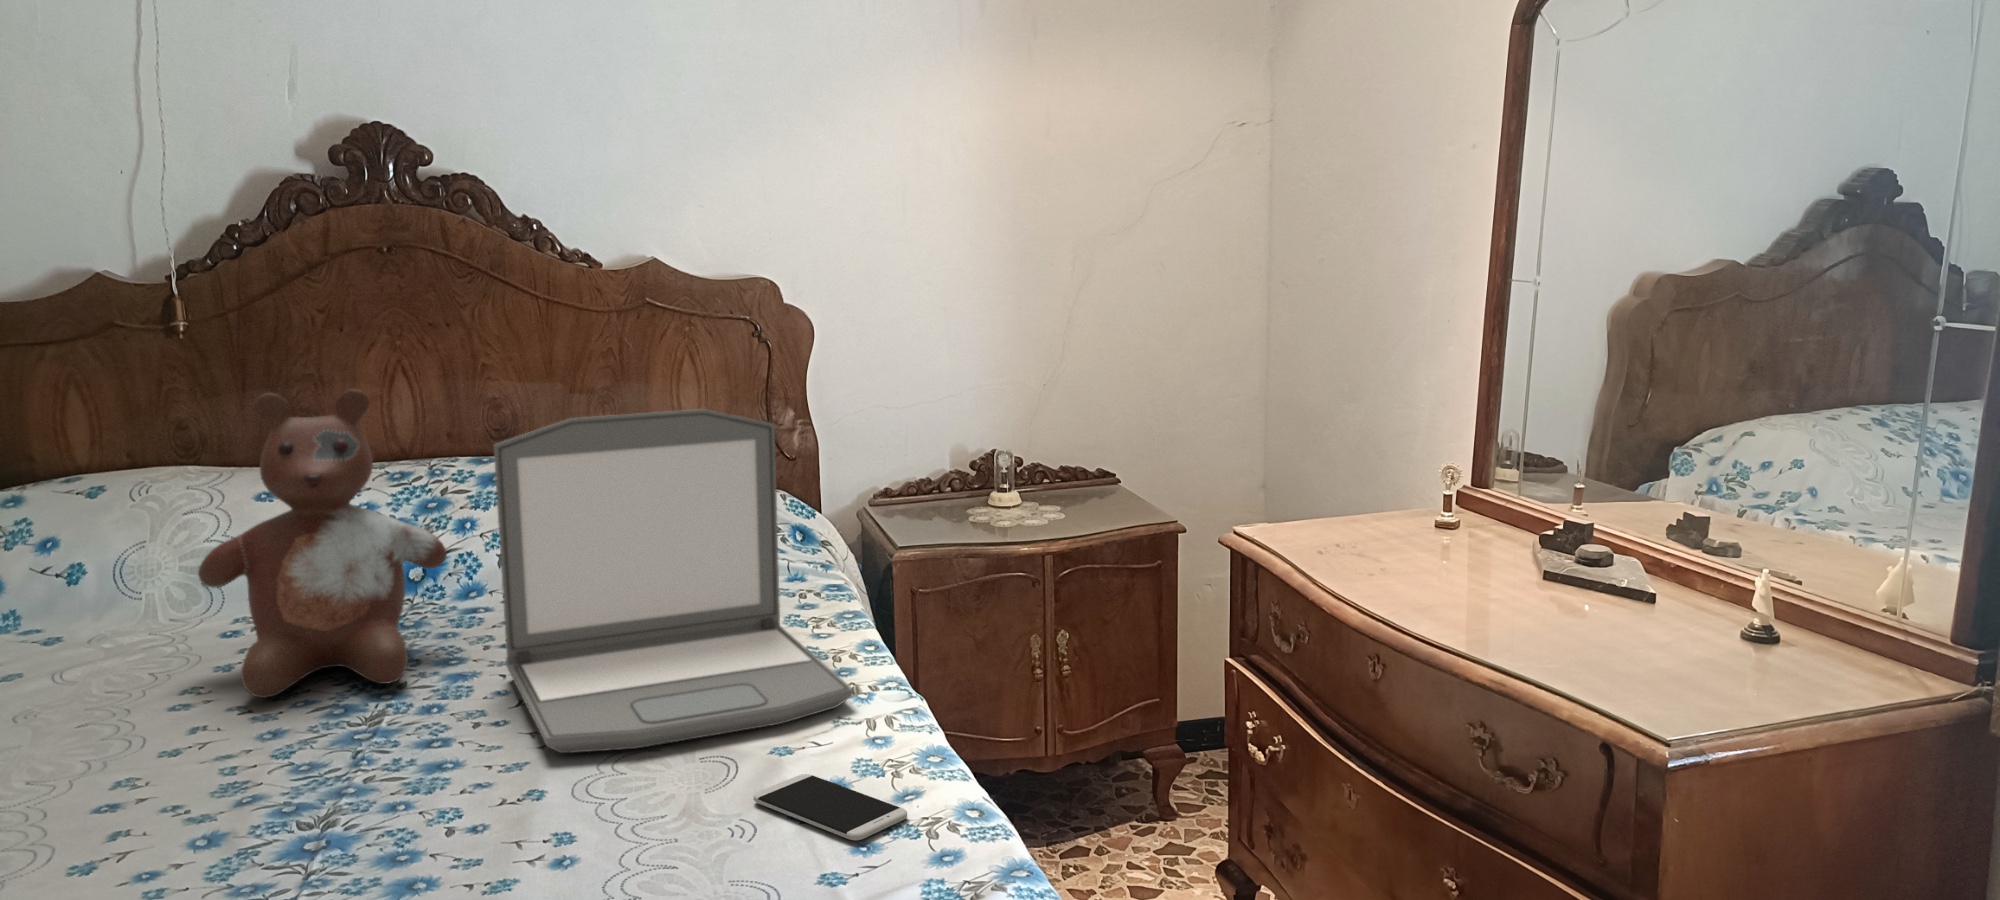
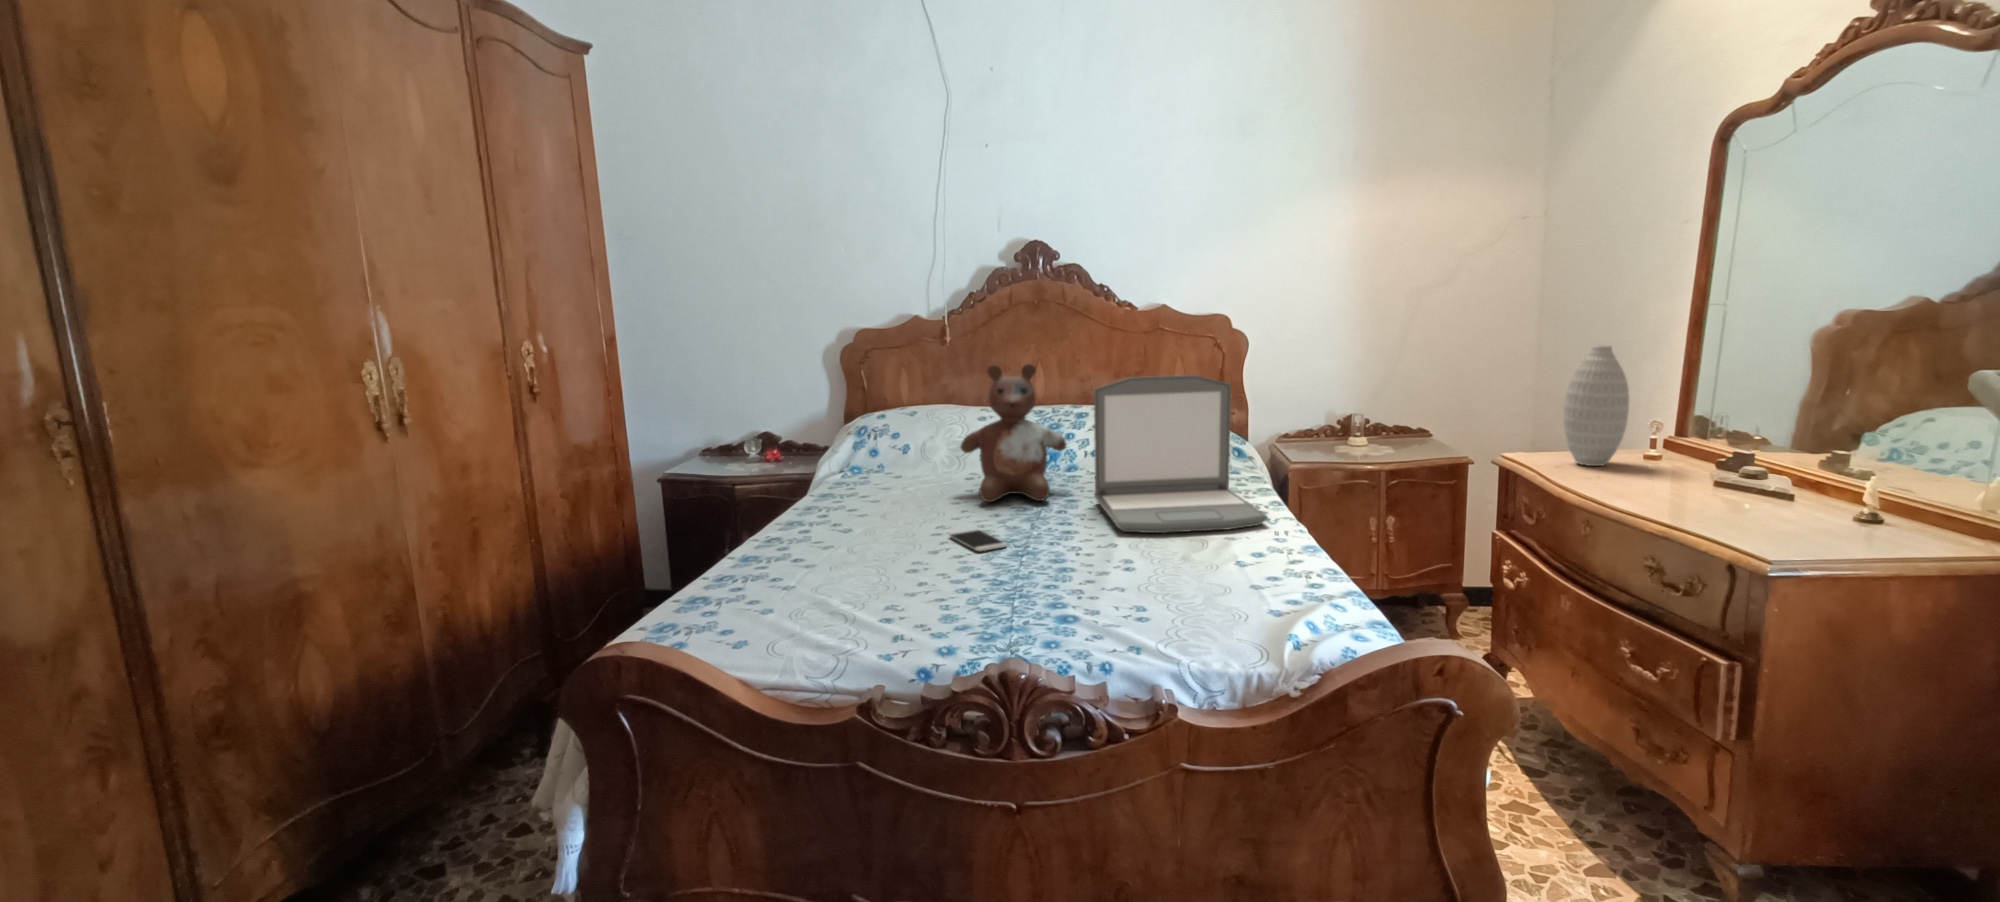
vase: none [1327,344,1419,546] -> present [1564,345,1629,466]
smartphone: present [754,774,907,840] -> present [950,529,1007,551]

